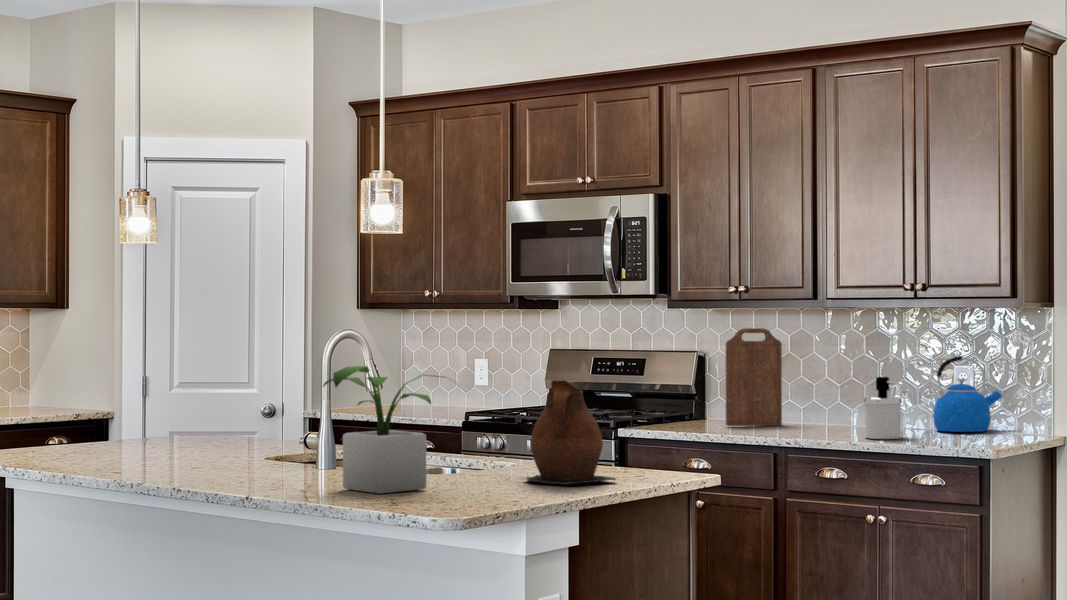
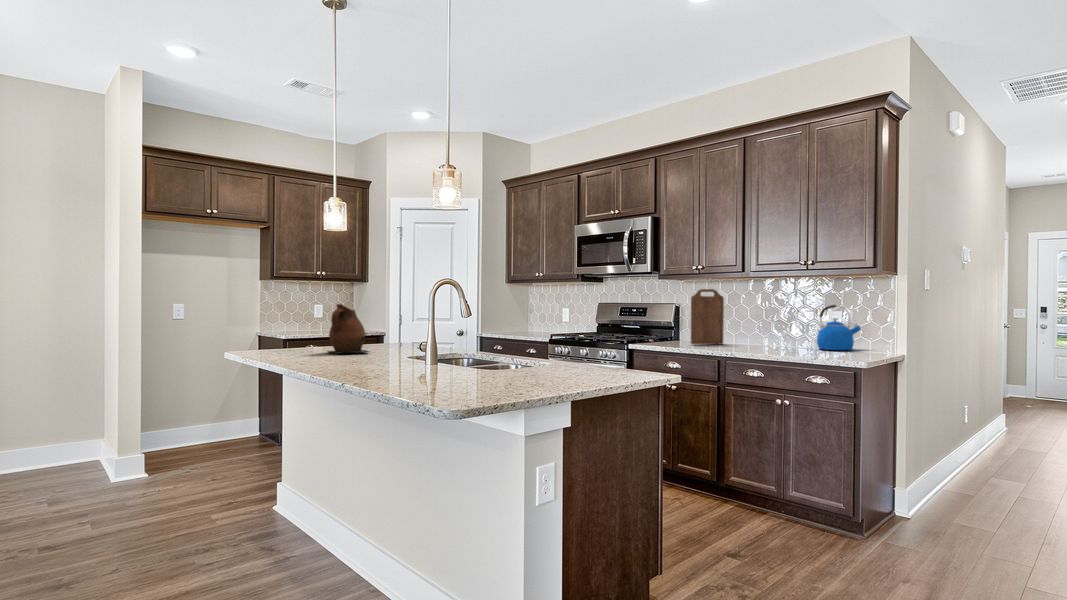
potted plant: present [323,366,446,494] -> none [403,296,500,384]
soap dispenser: present [864,377,906,439] -> none [774,316,803,354]
ceramic pitcher: present [526,380,616,484] -> present [328,304,369,354]

